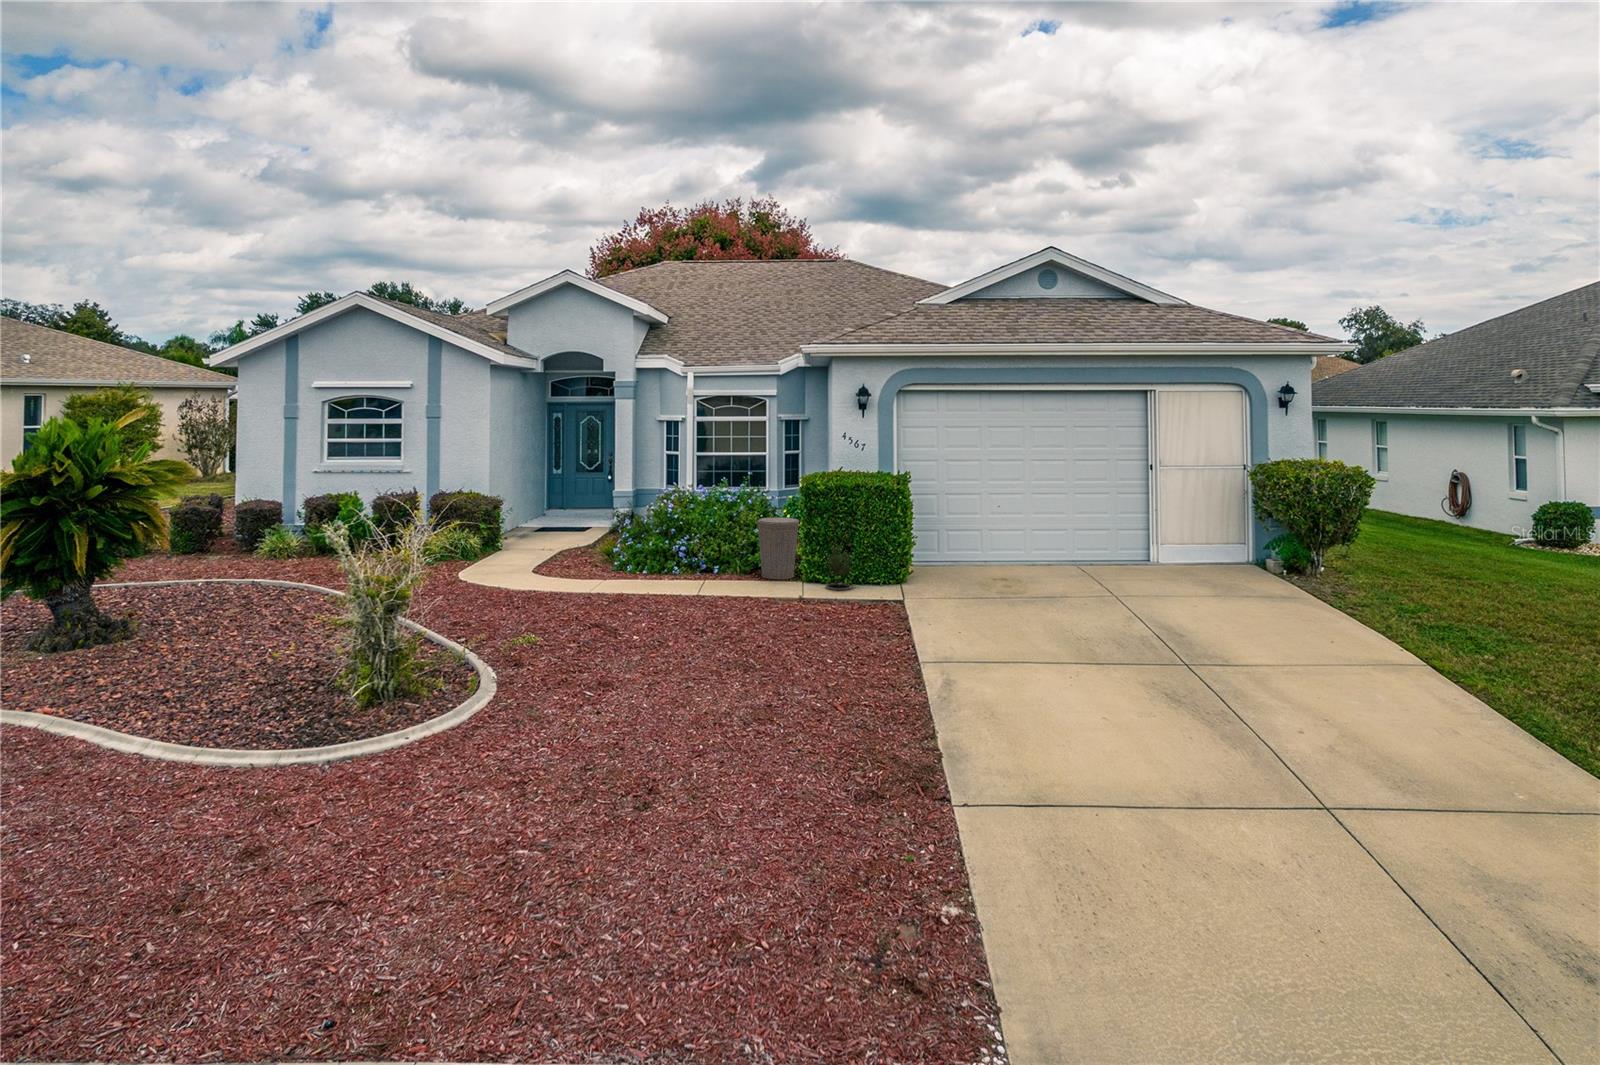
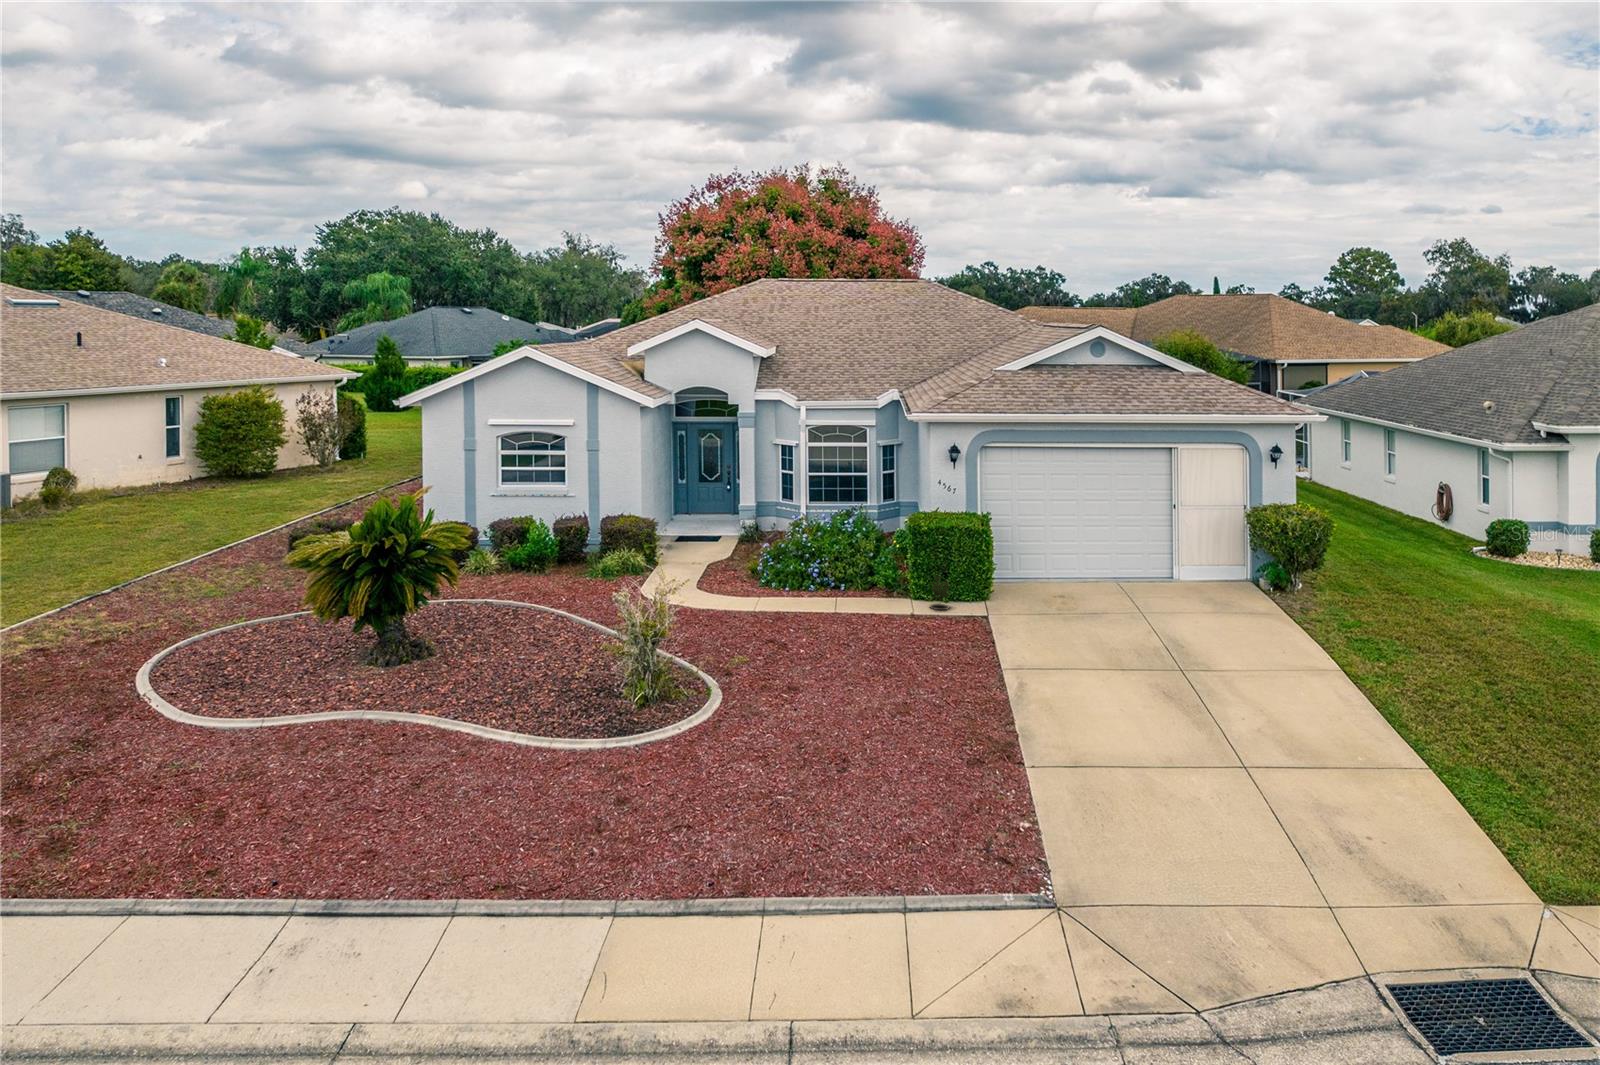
trash can: present [757,517,799,579] -> none [875,550,908,599]

